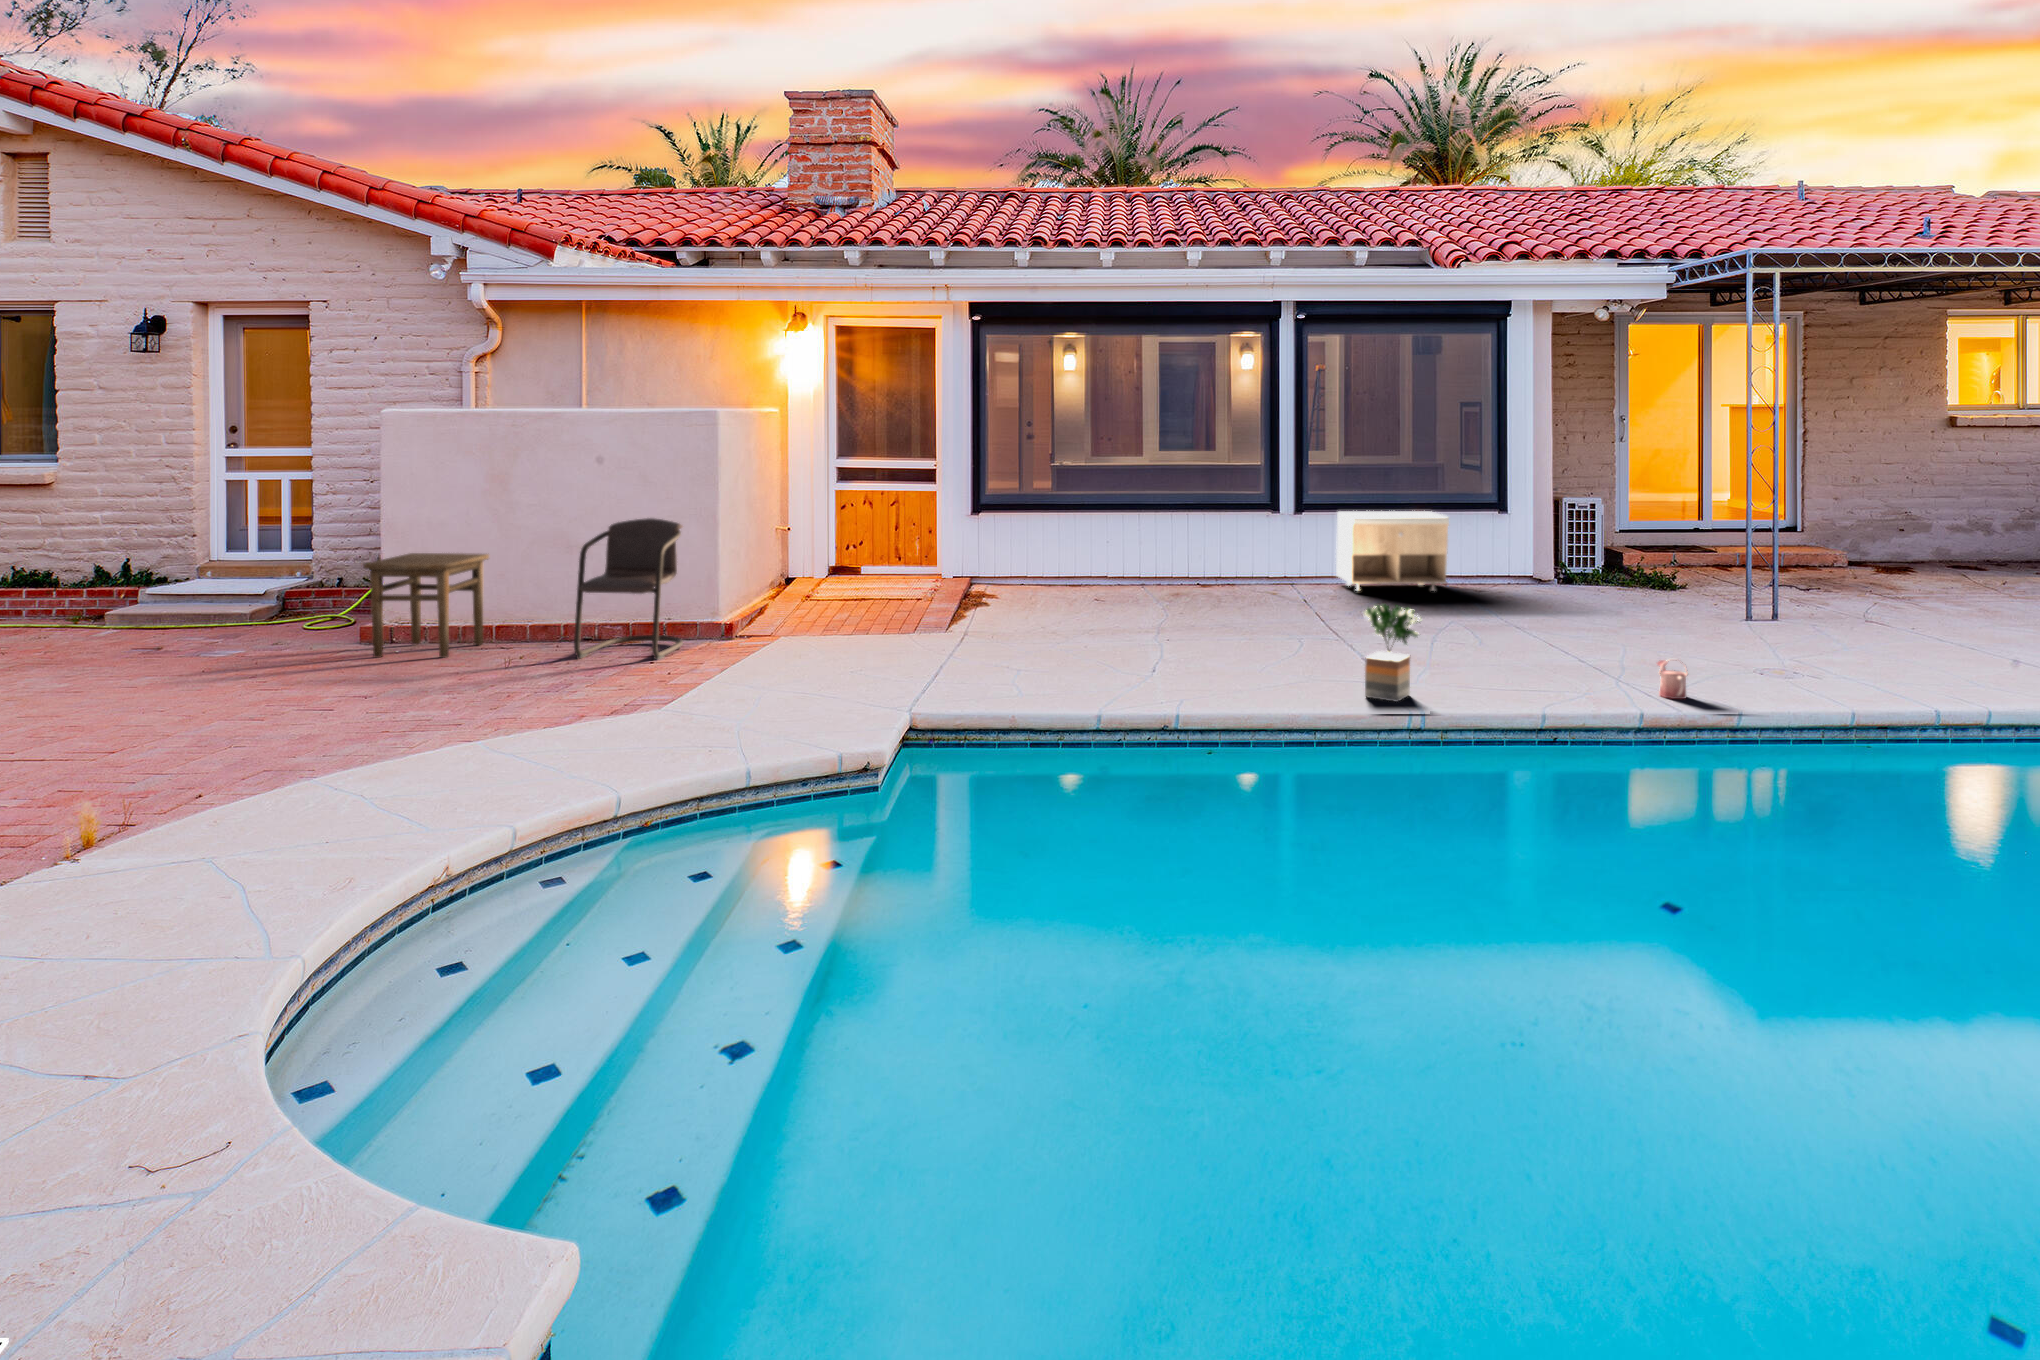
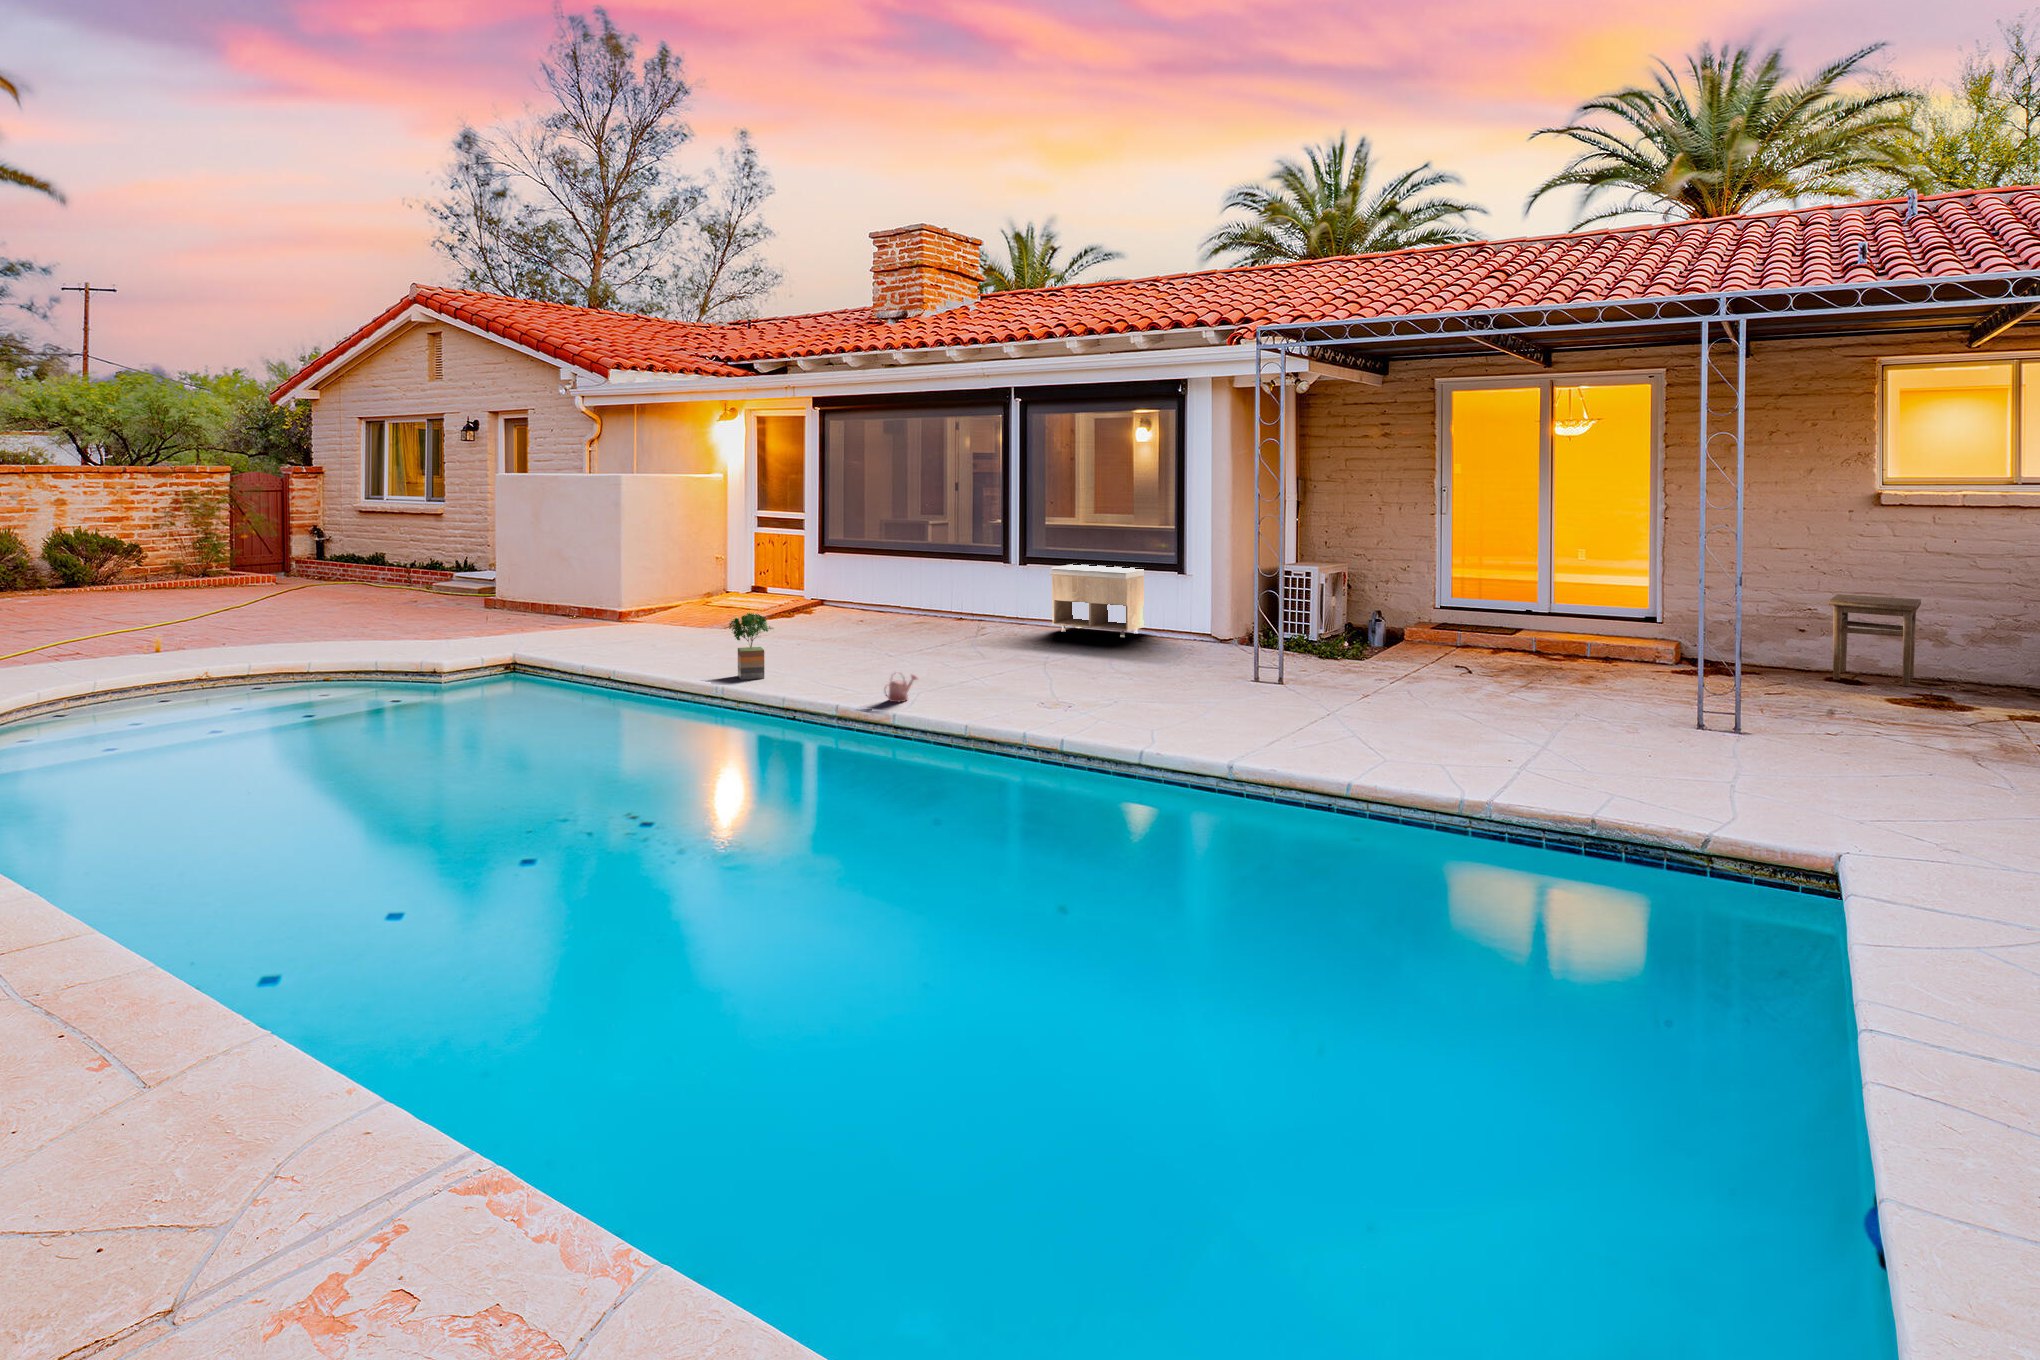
chair: present [574,518,683,660] -> none [522,540,589,623]
side table: present [363,553,489,658] -> present [1829,594,1921,686]

